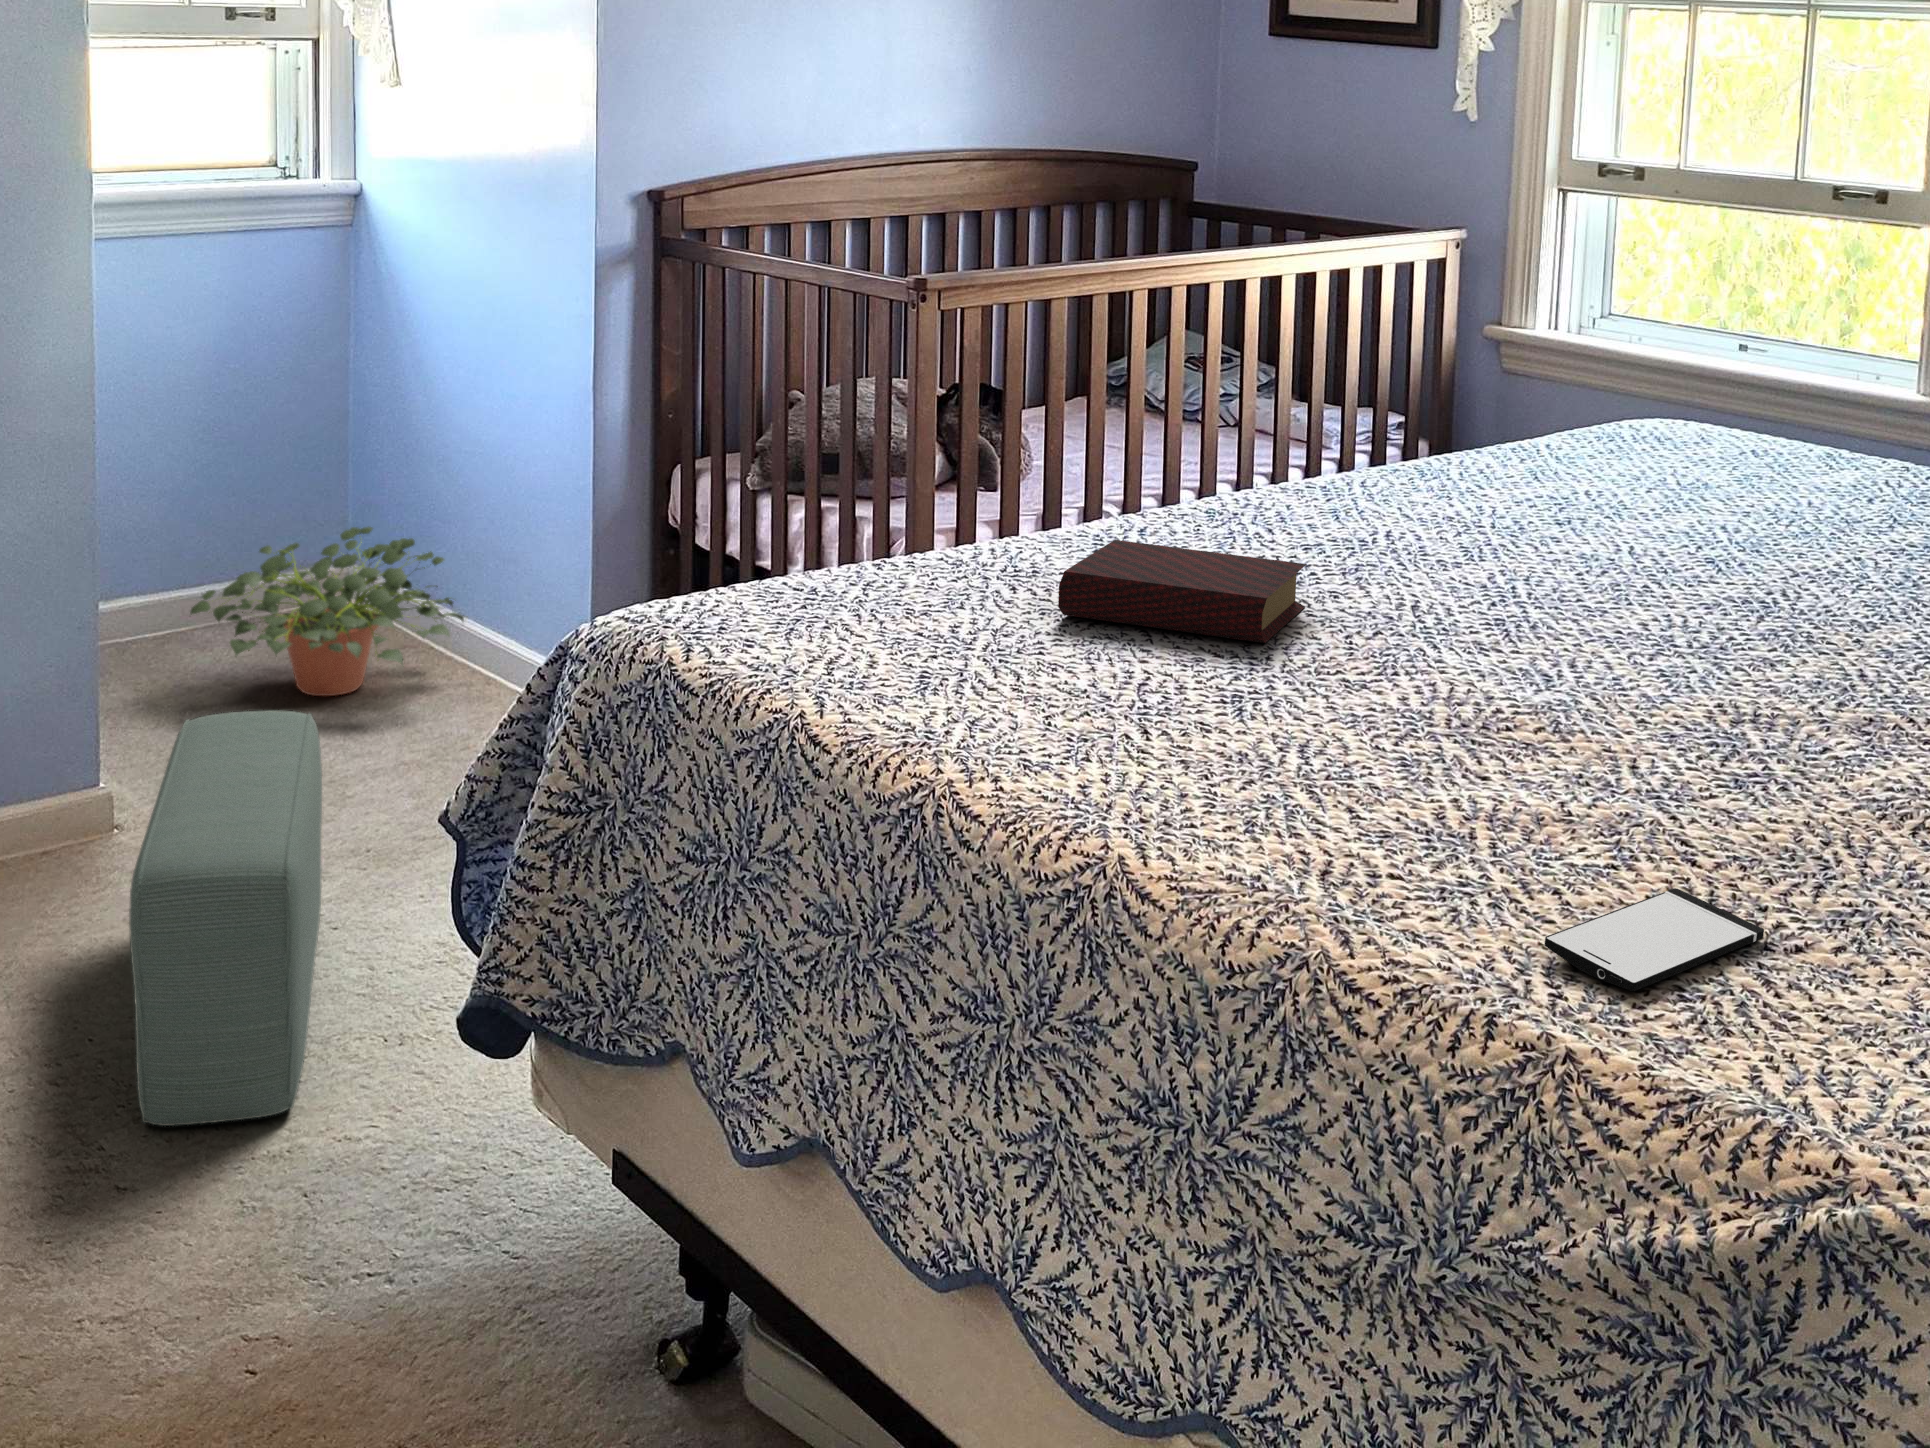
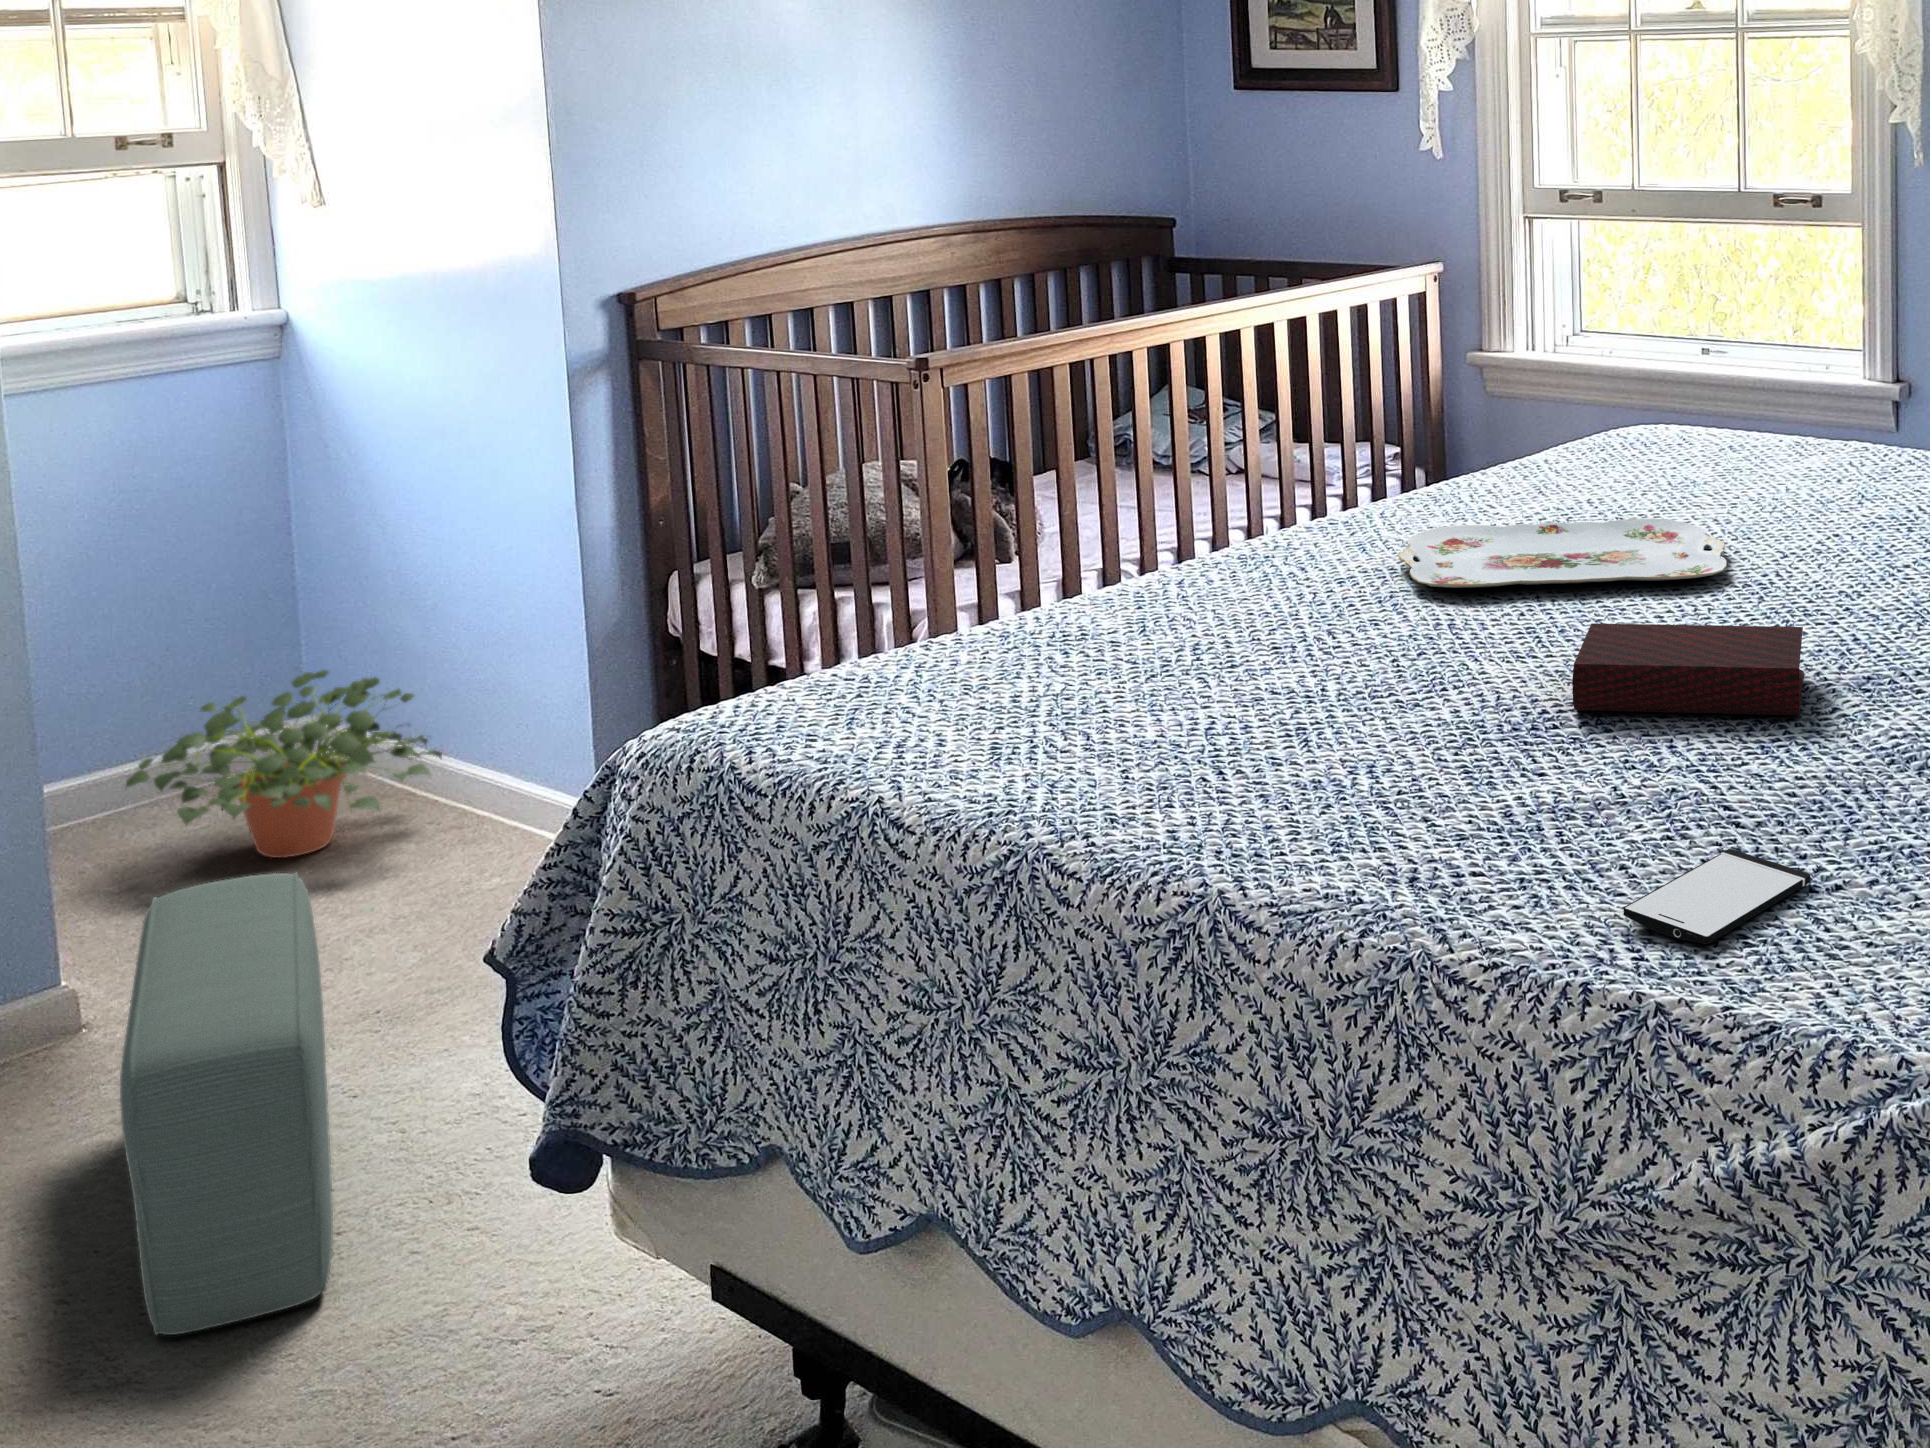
serving tray: none [1370,503,1726,586] -> present [1399,519,1727,588]
book: present [1058,540,1307,643] -> present [1572,623,1803,715]

